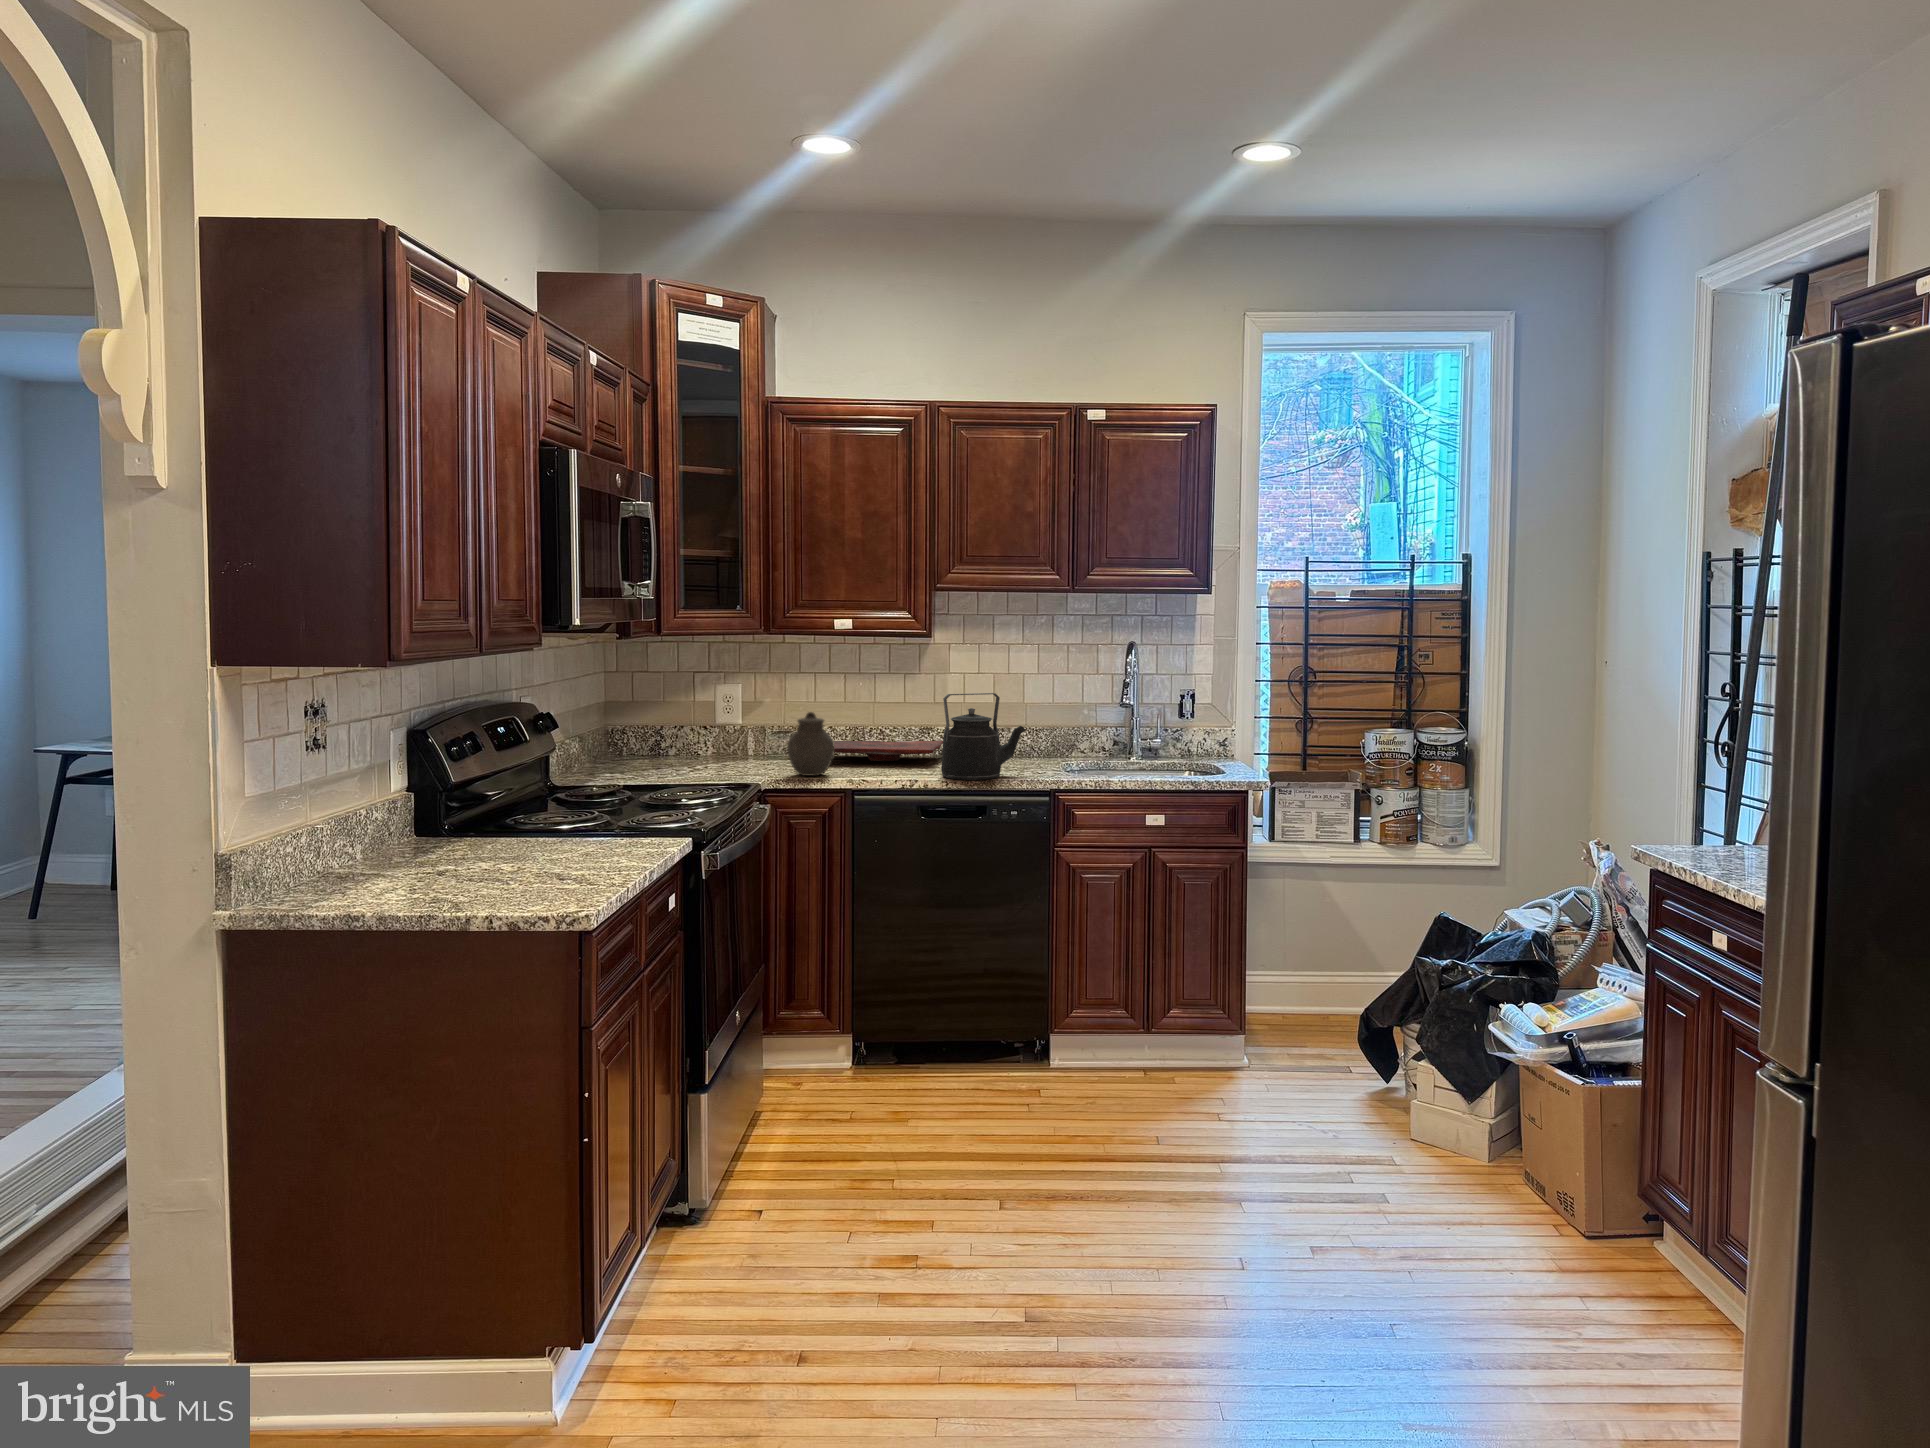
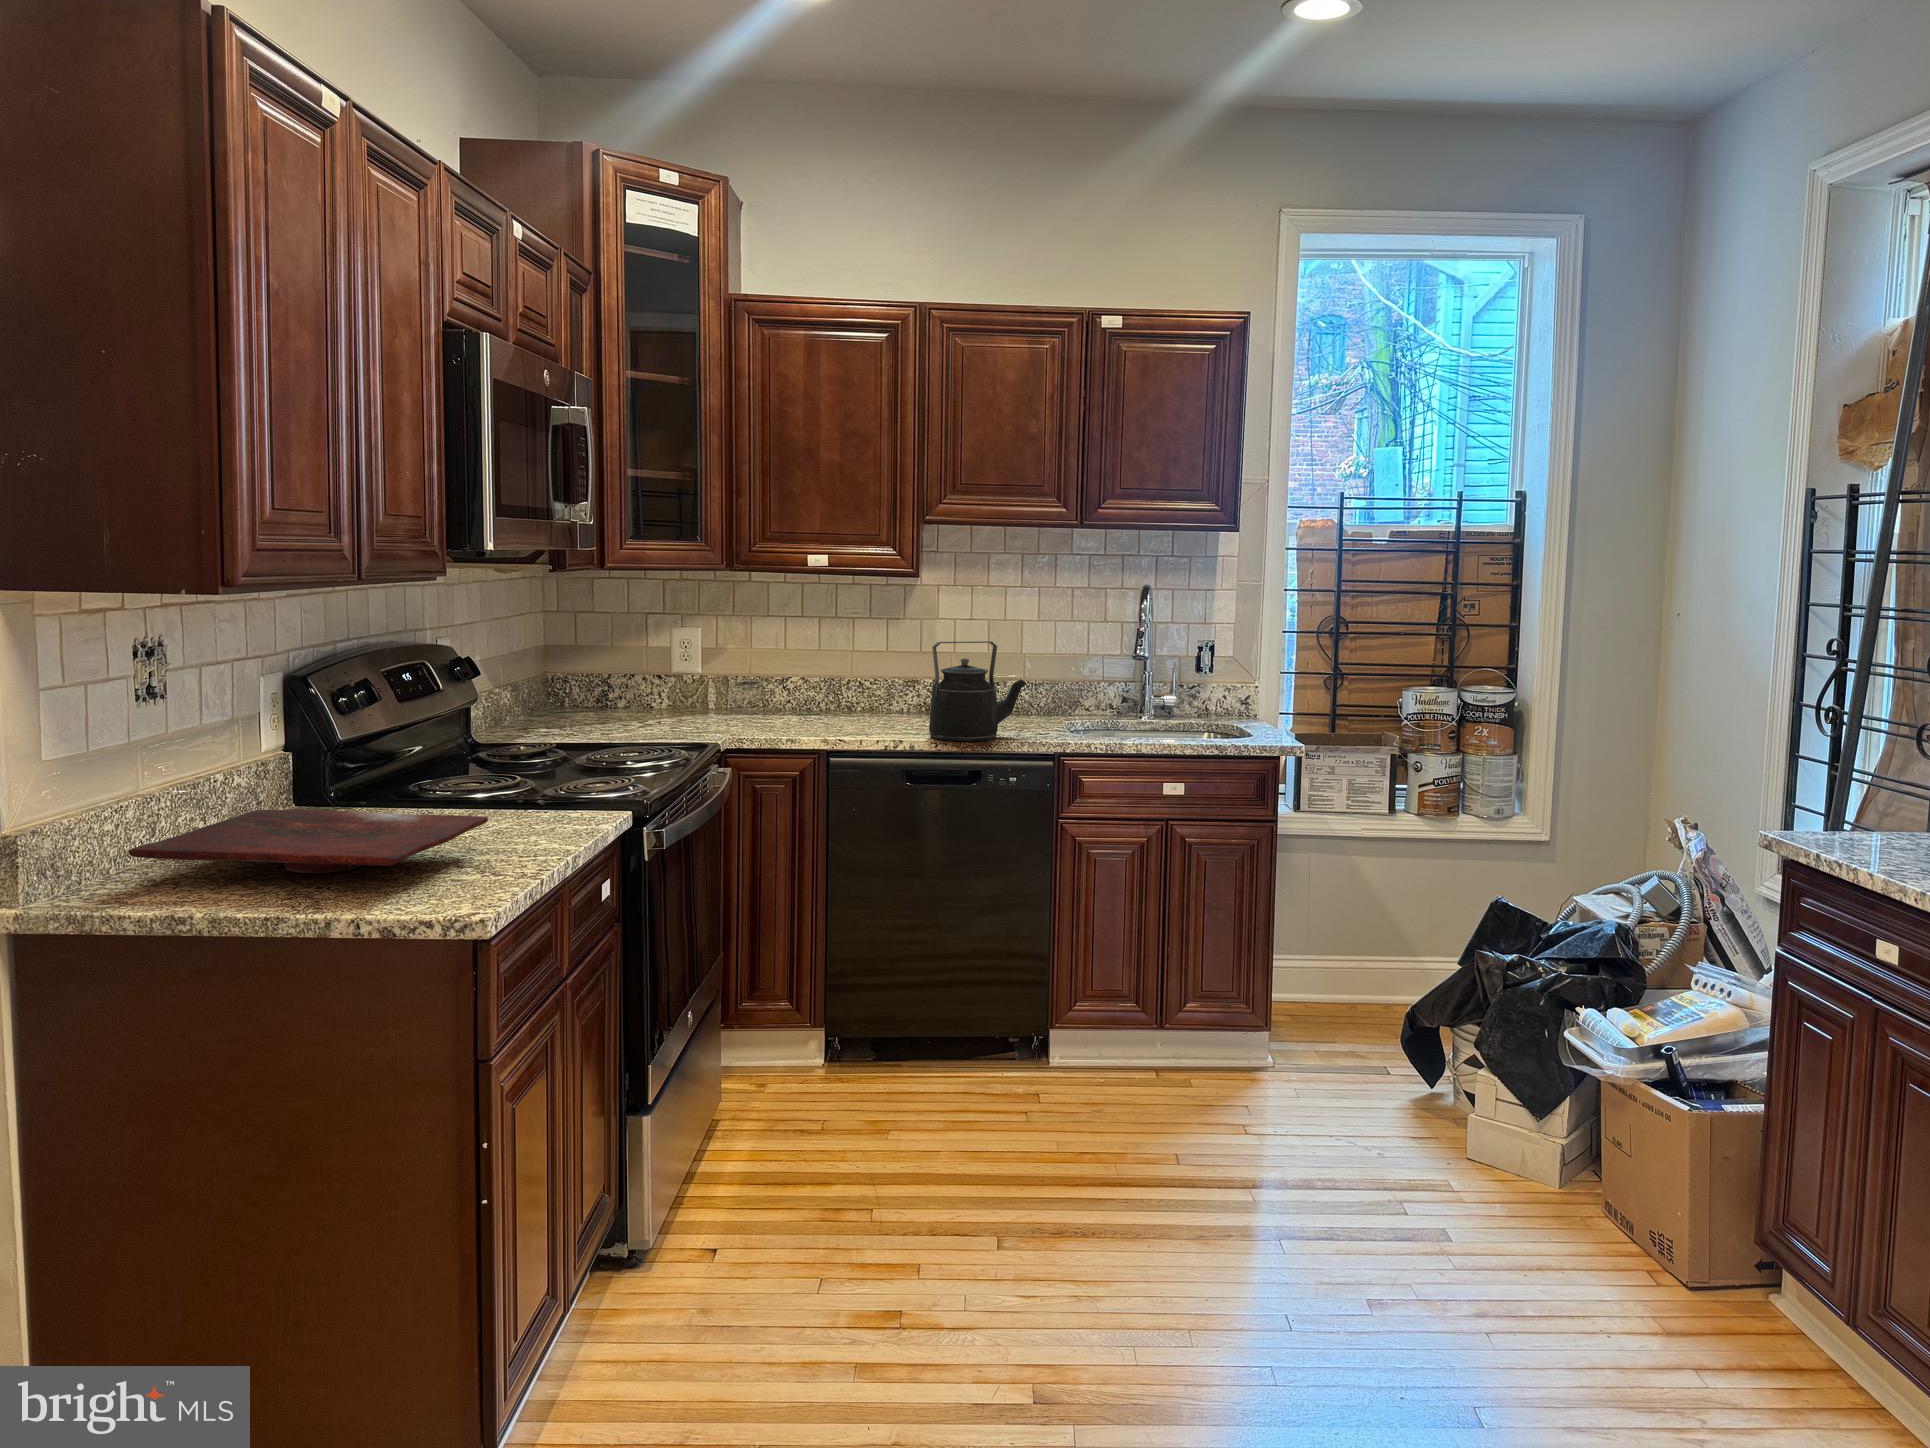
jar: present [787,712,834,776] -> none [751,661,805,734]
cutting board: present [834,741,943,761] -> present [129,810,488,873]

